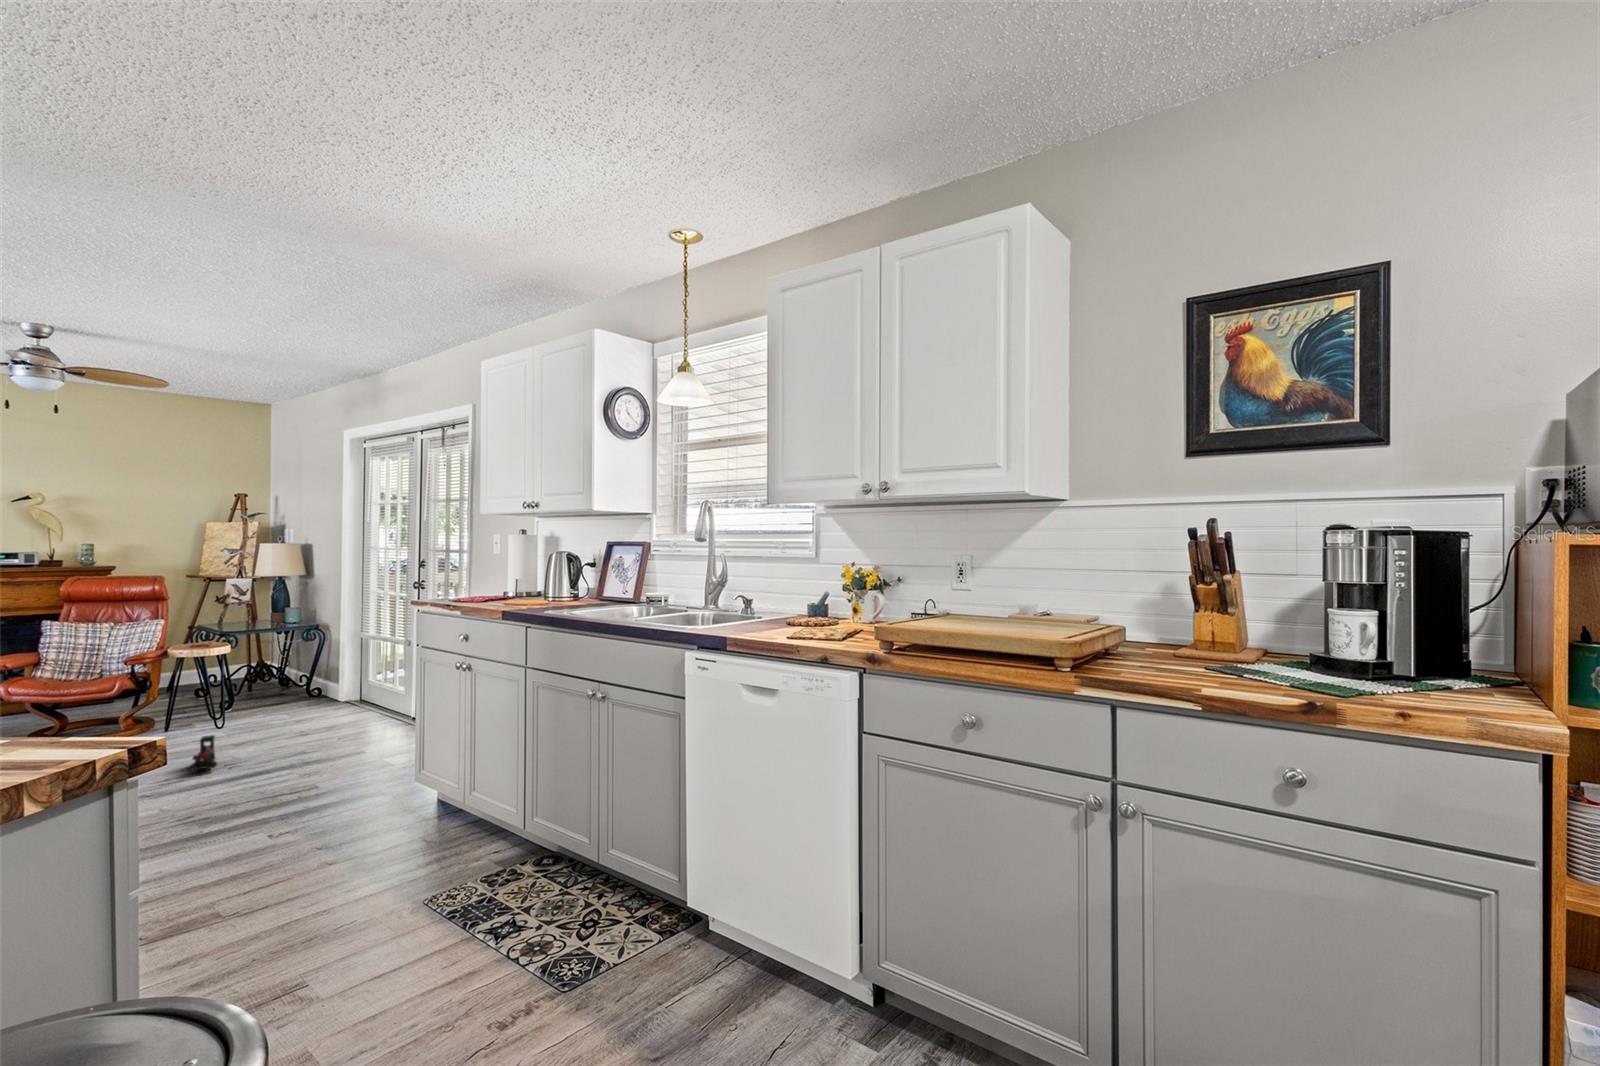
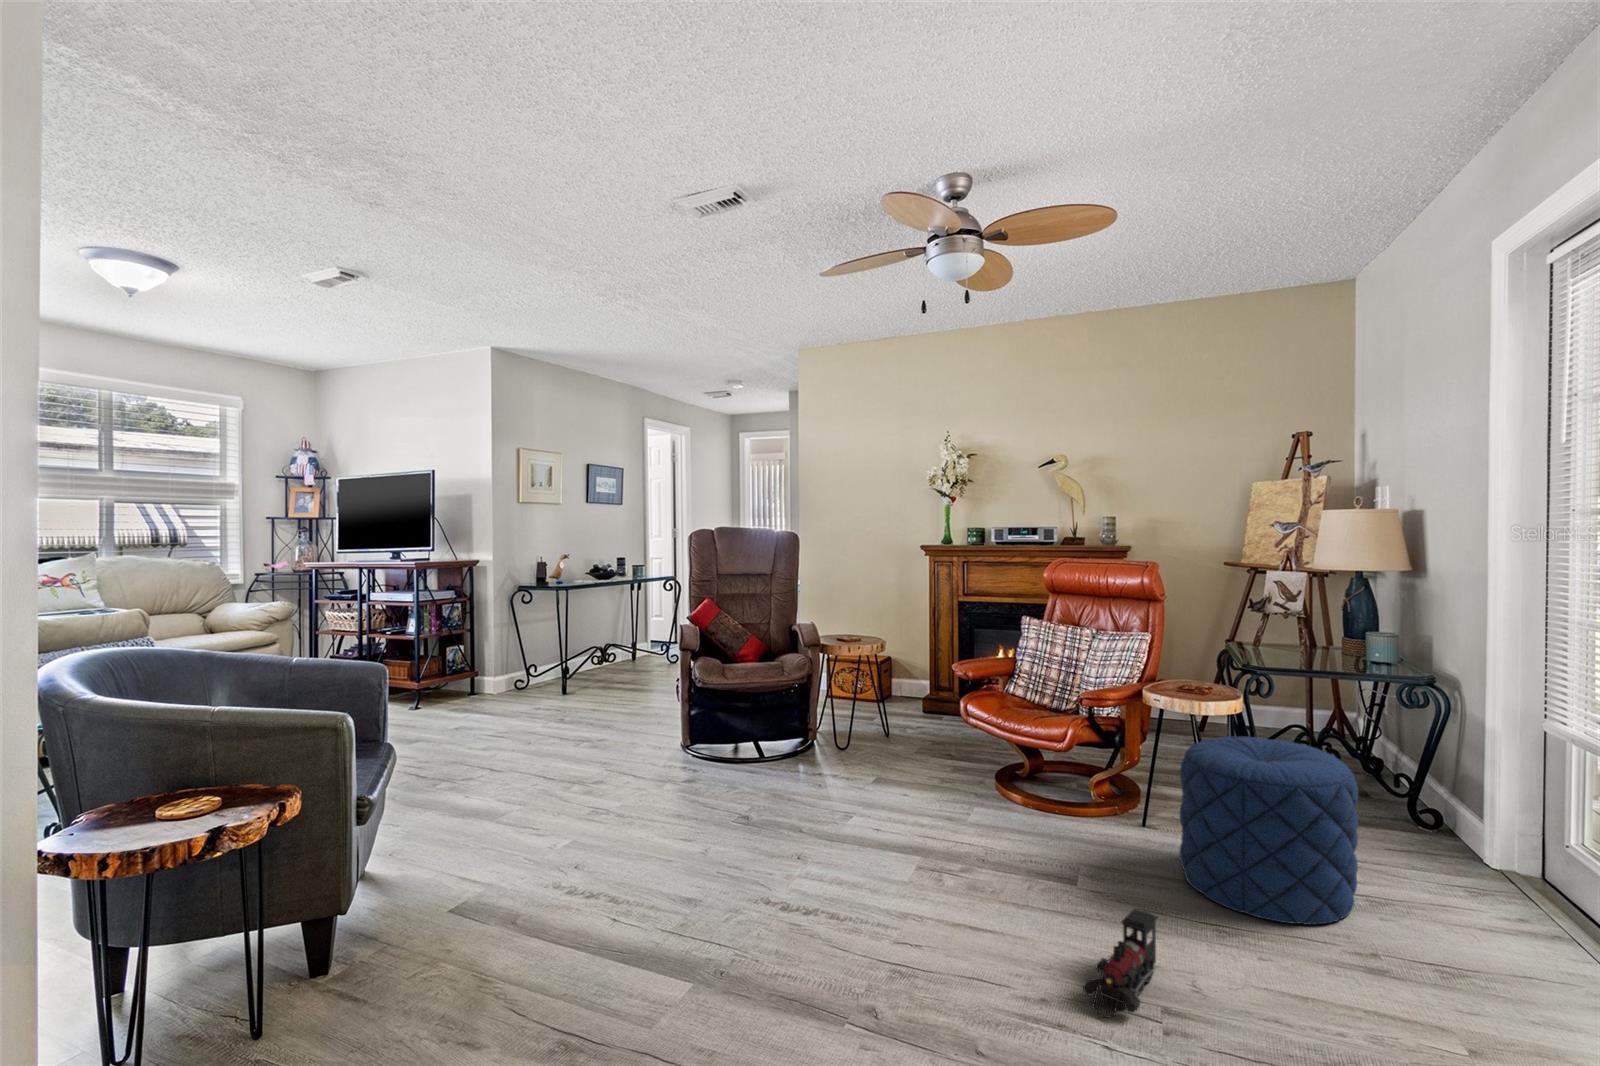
pouf: none [203,659,294,739] -> present [1179,736,1358,925]

